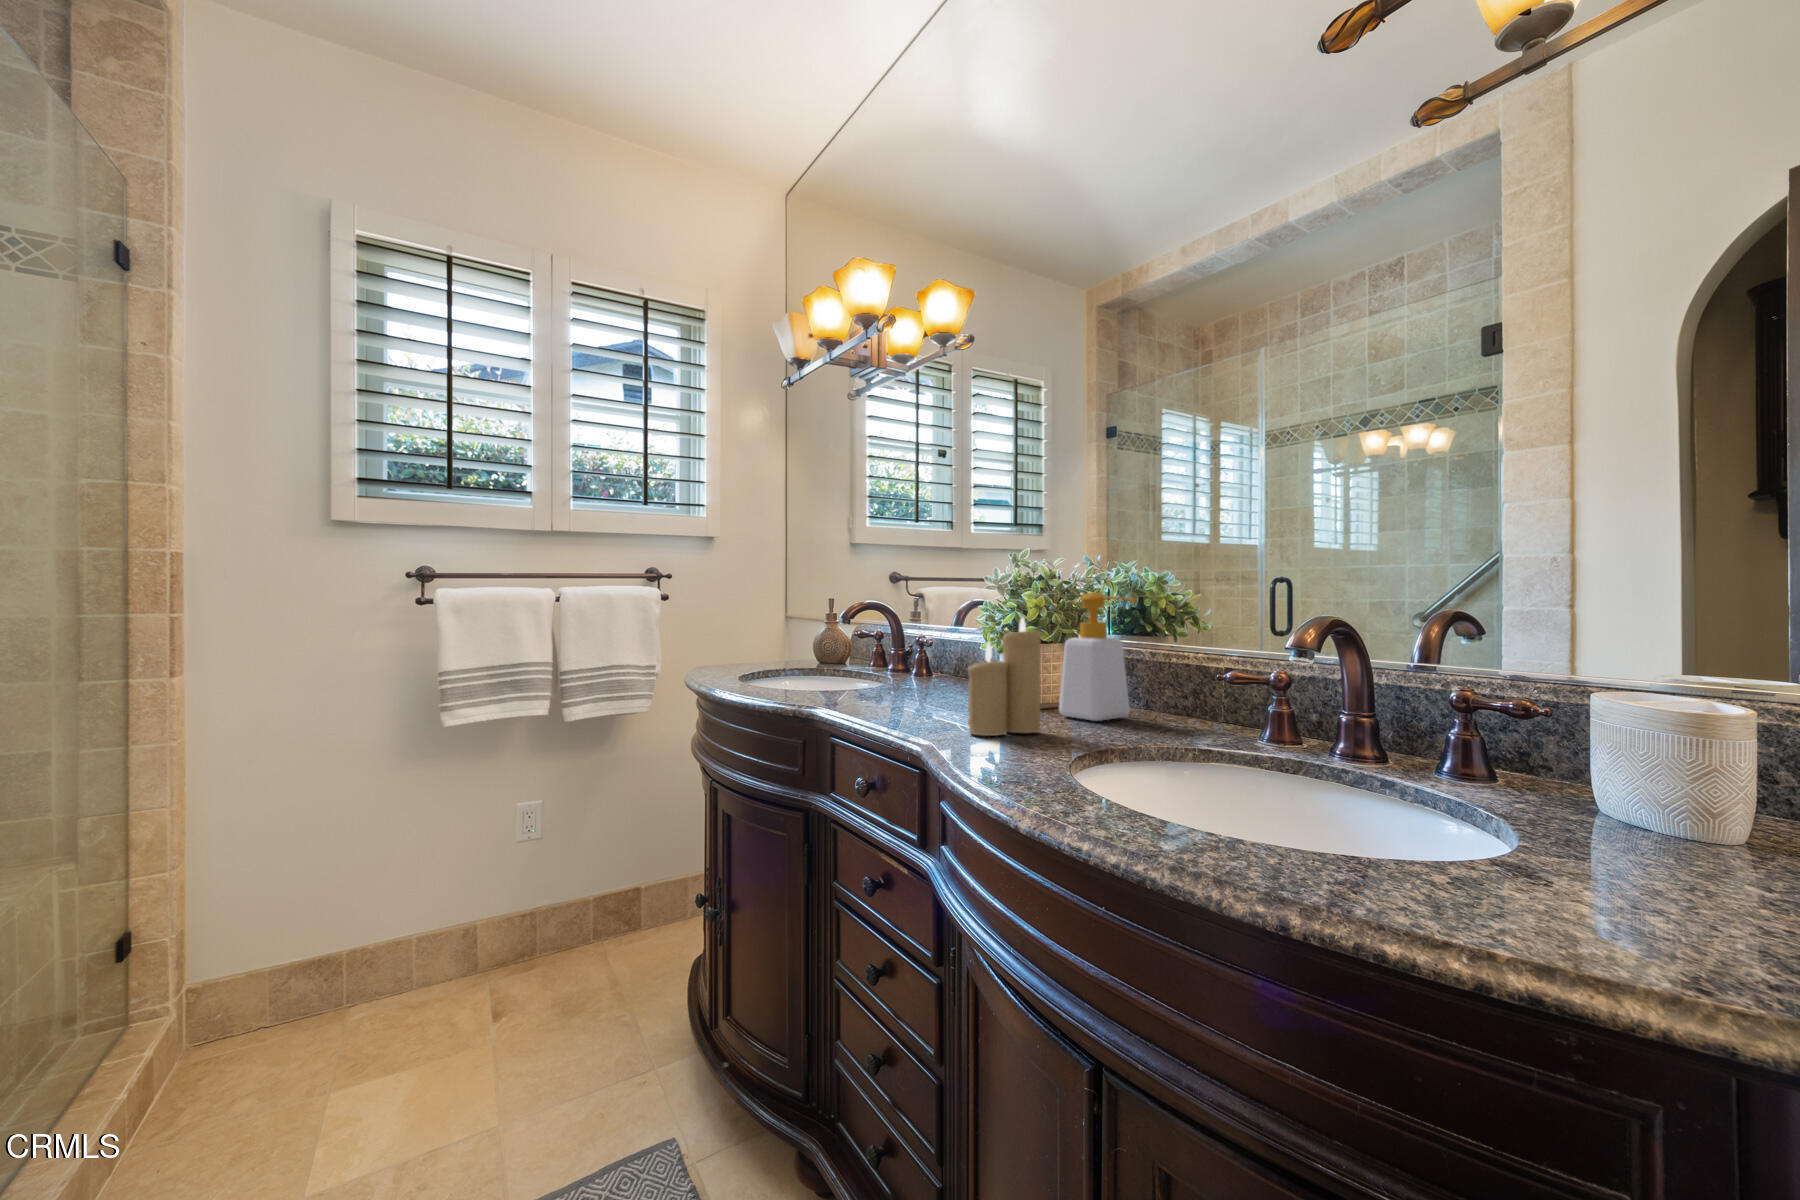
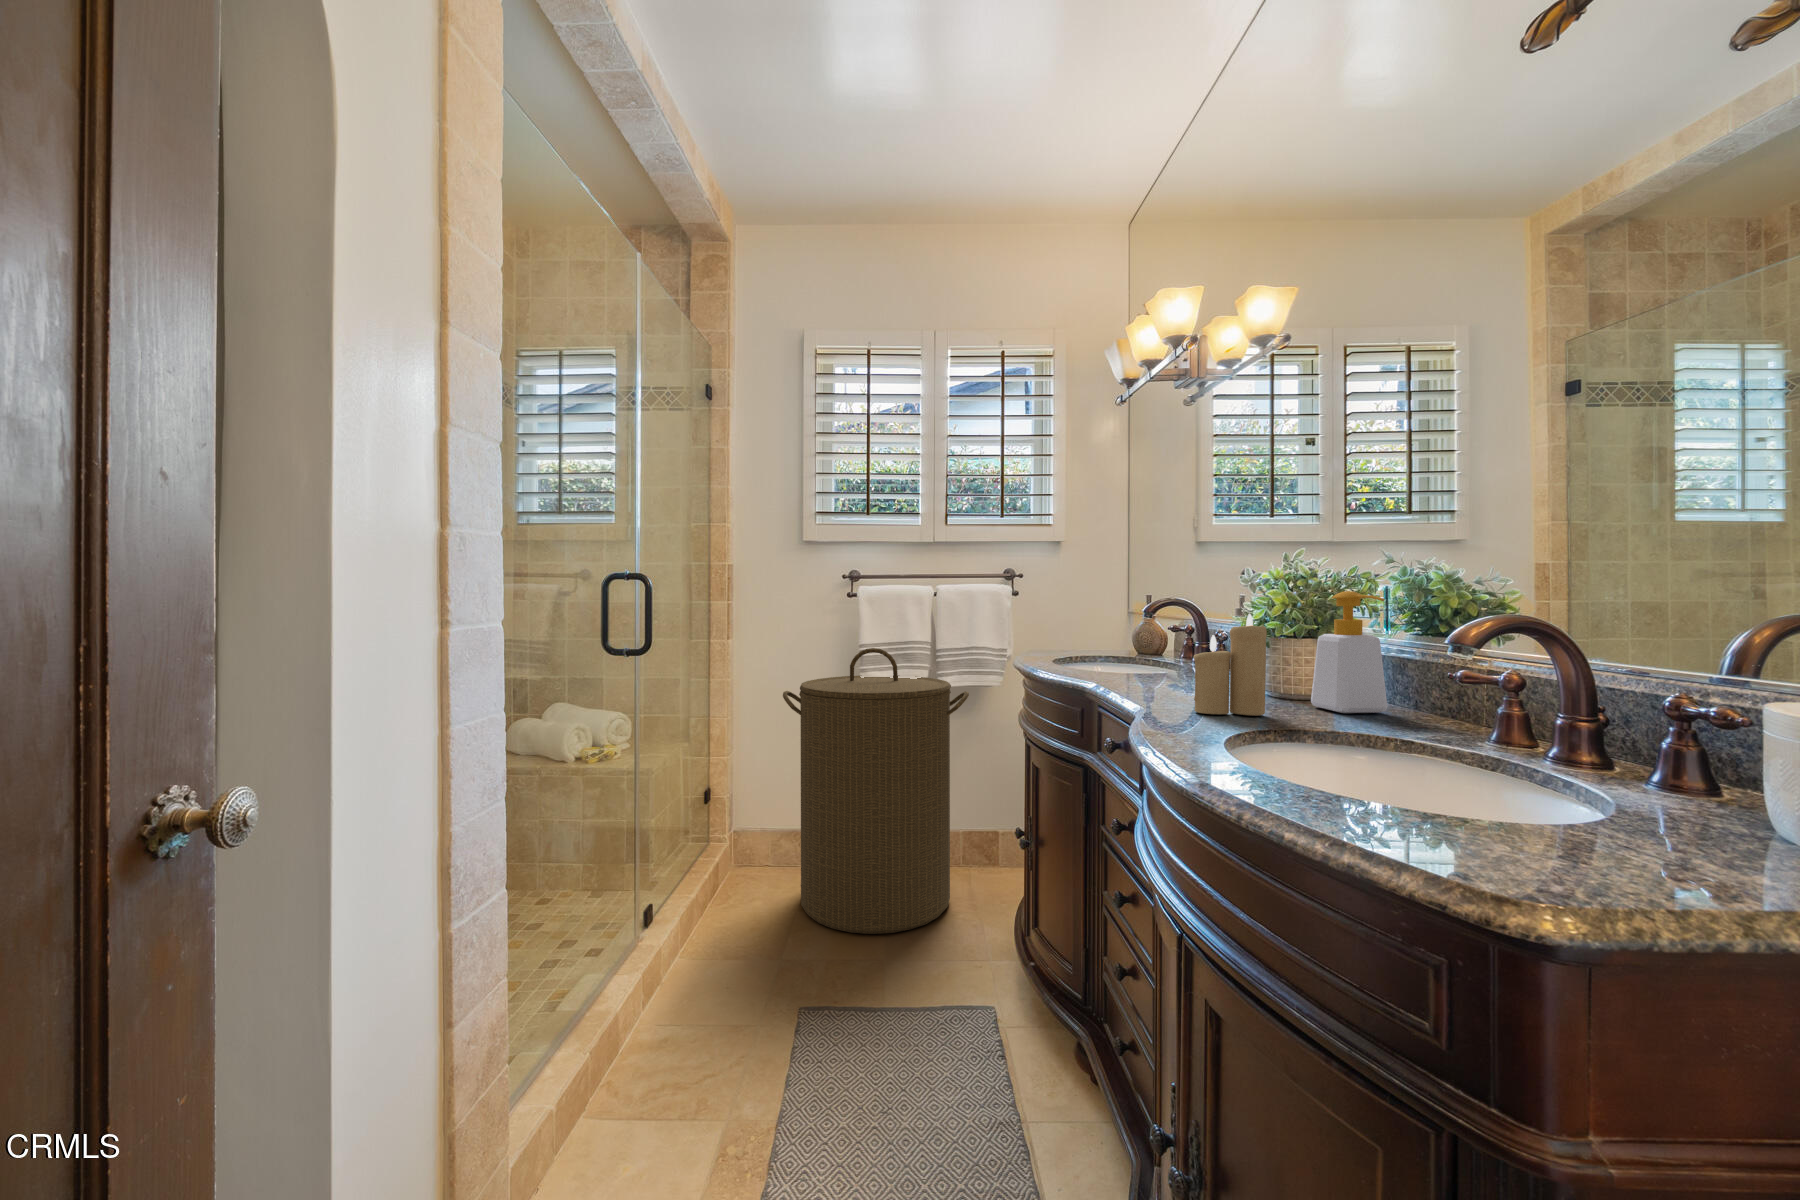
laundry hamper: none [307,674,611,1098] -> present [783,648,969,934]

